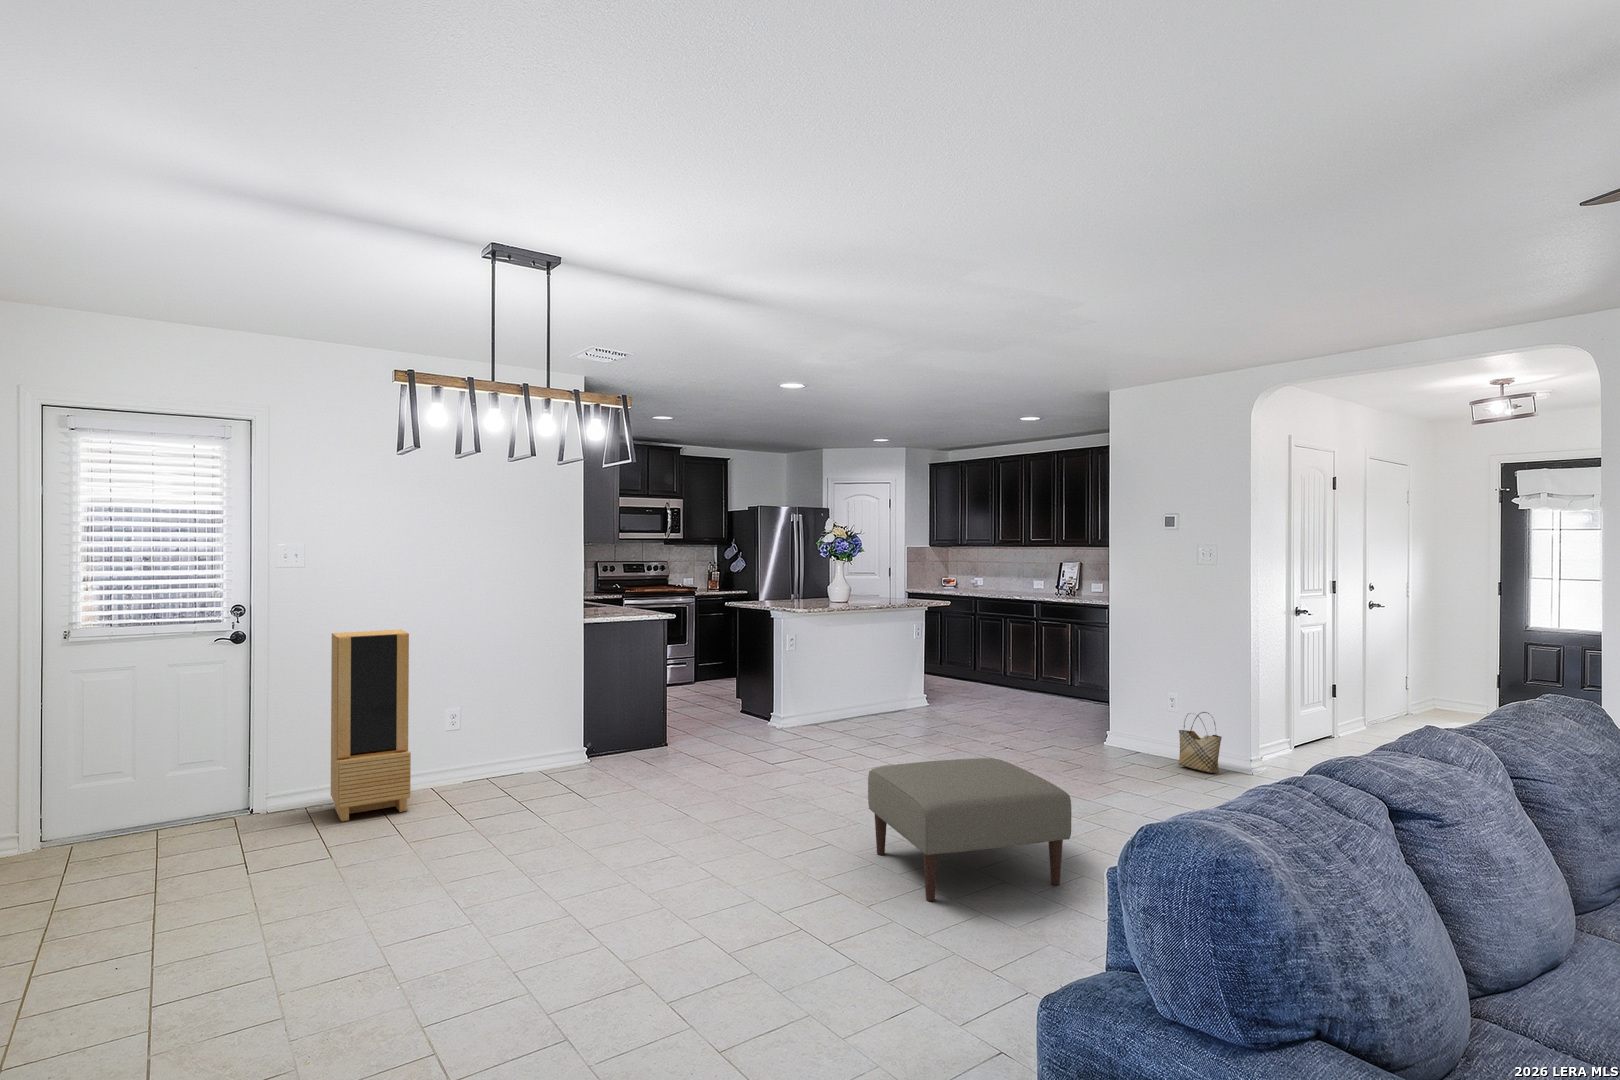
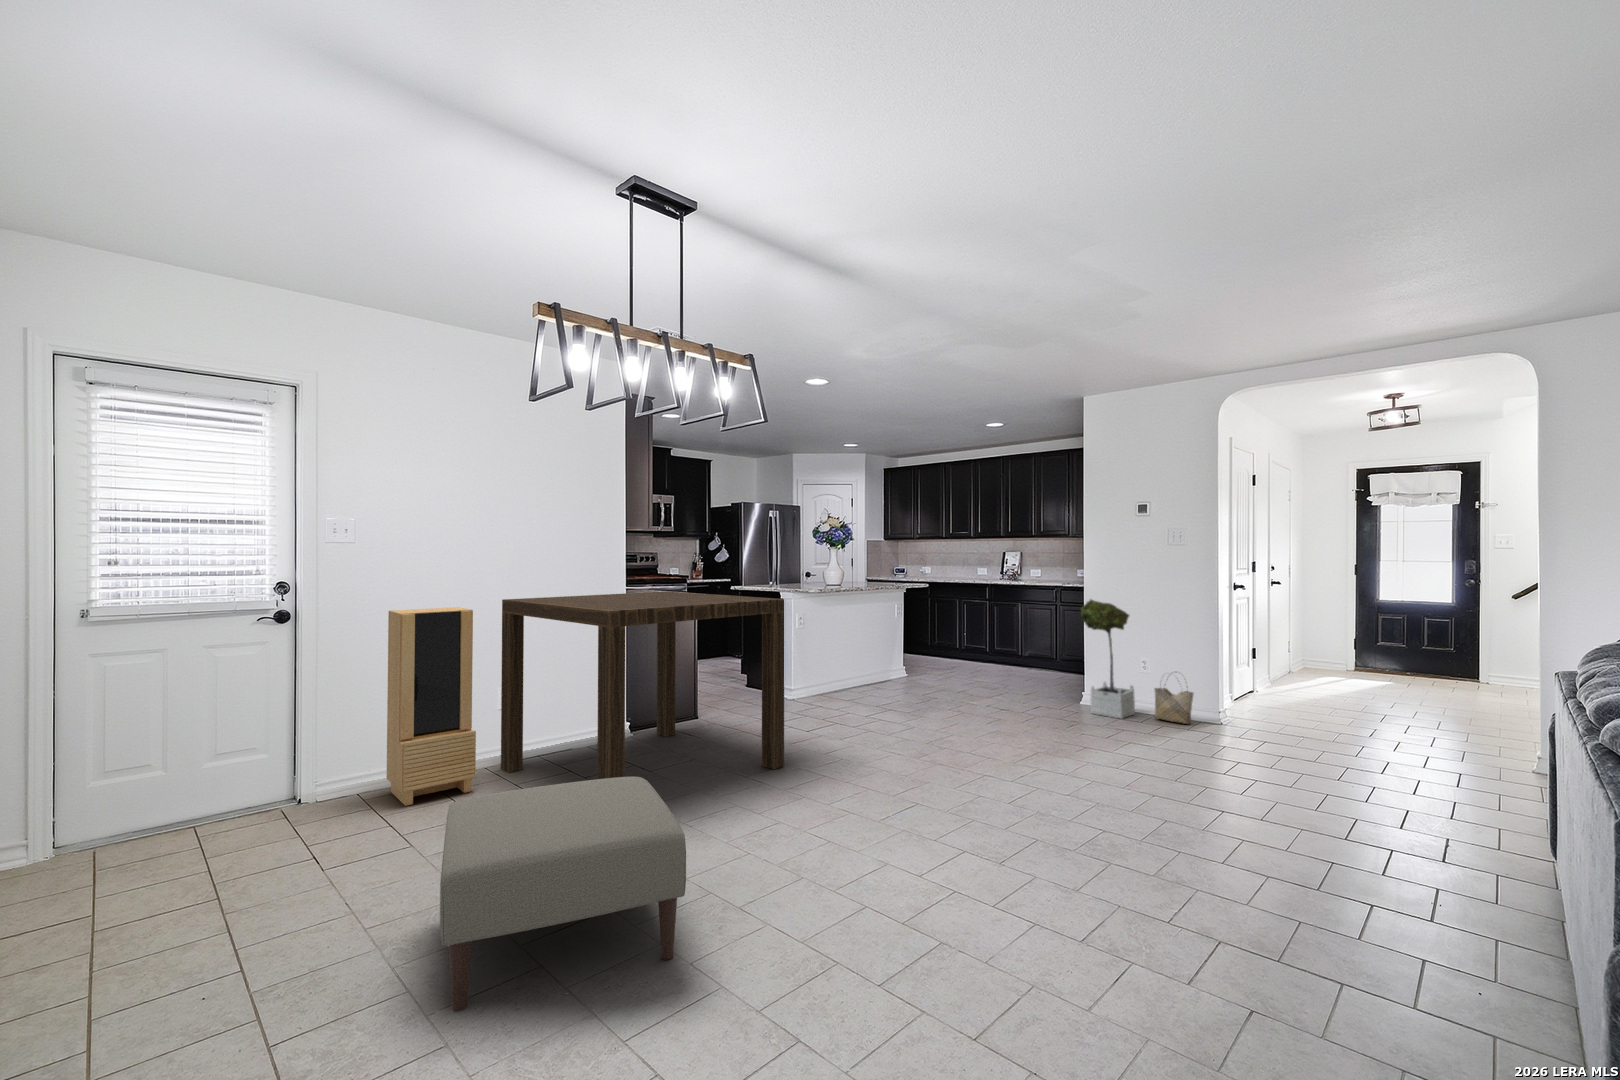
dining table: none [445,613,723,845] -> present [501,591,784,779]
potted tree: none [1099,625,1161,764] -> present [1081,600,1135,719]
ottoman: present [868,758,1071,901] -> present [440,777,686,1011]

